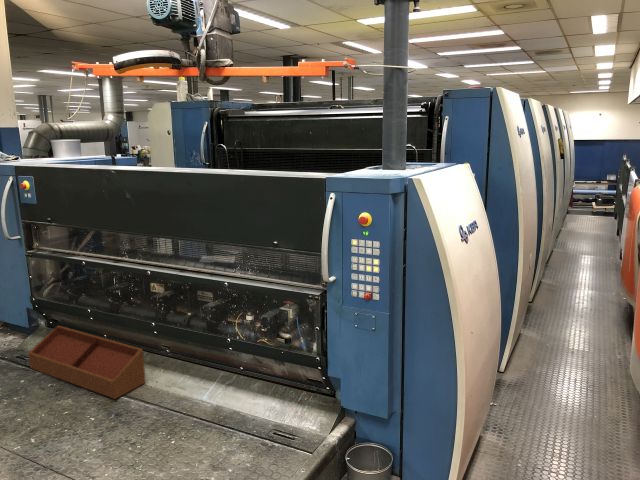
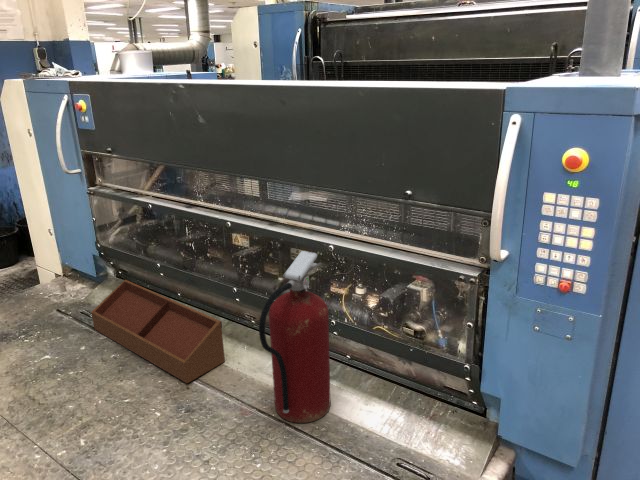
fire extinguisher: none [174,288,229,417] -> present [259,251,331,423]

